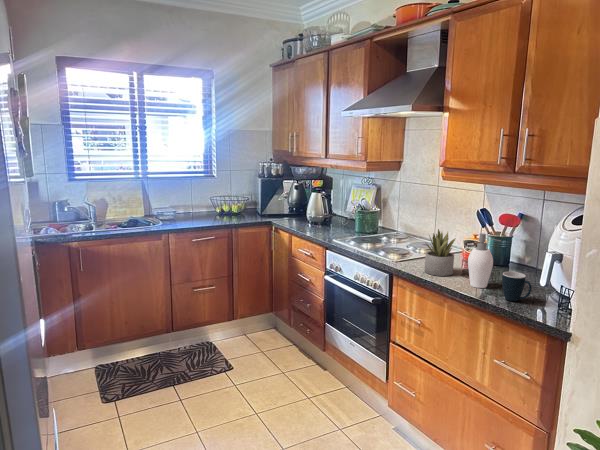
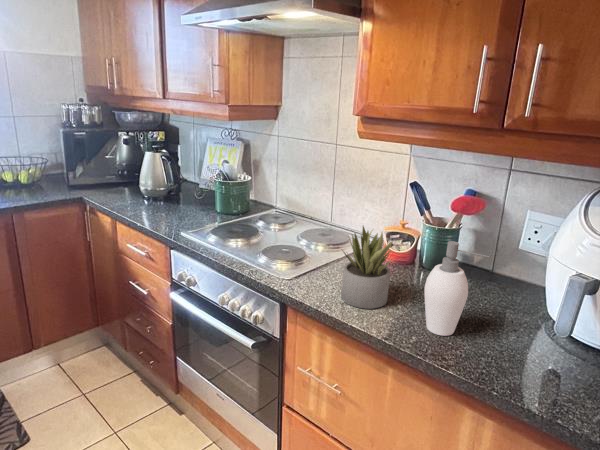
mug: present [502,272,531,301] -> none [499,314,558,372]

